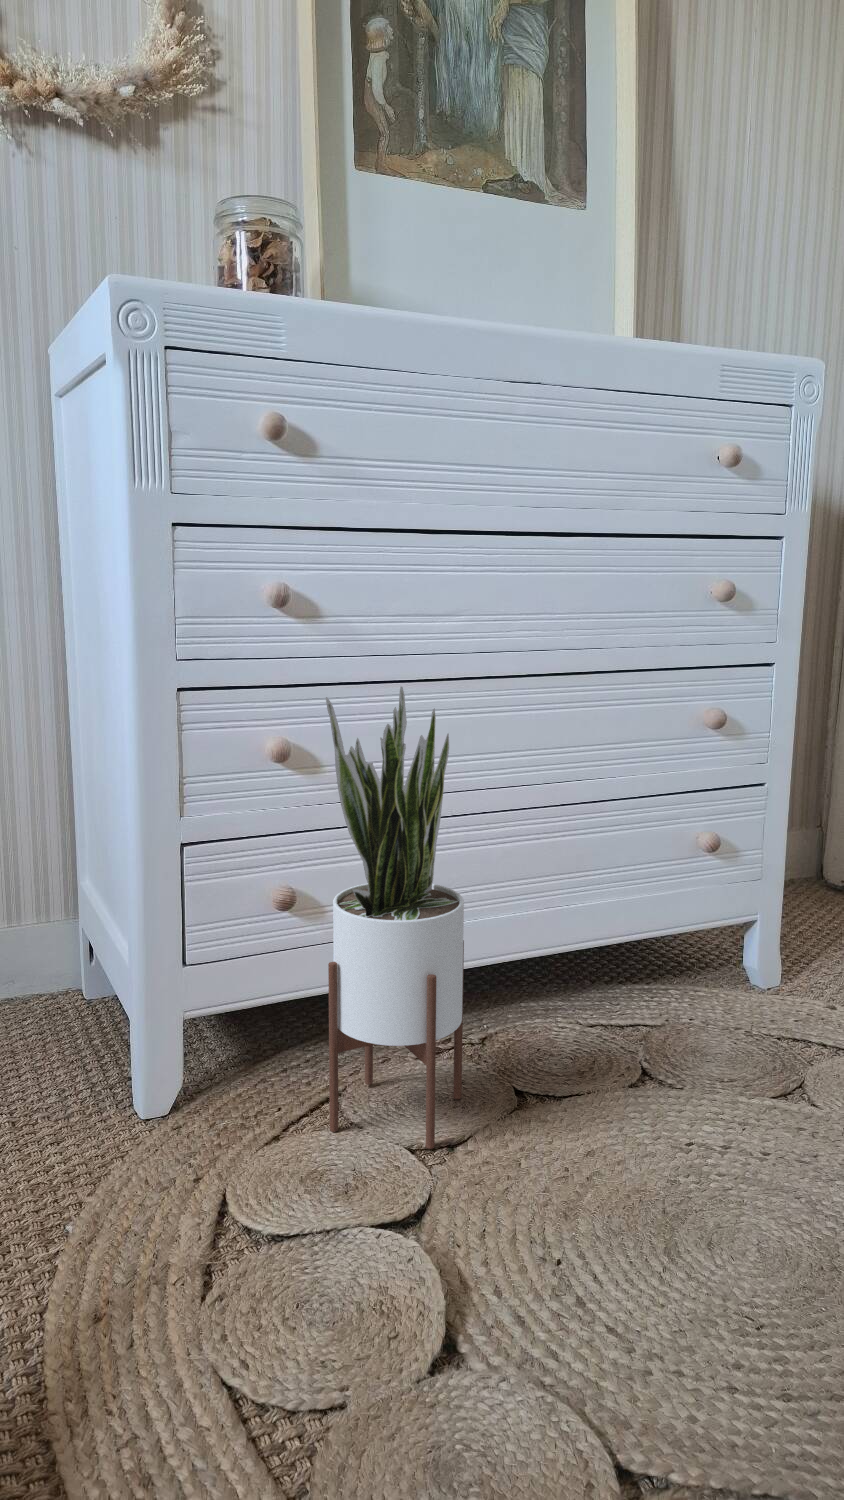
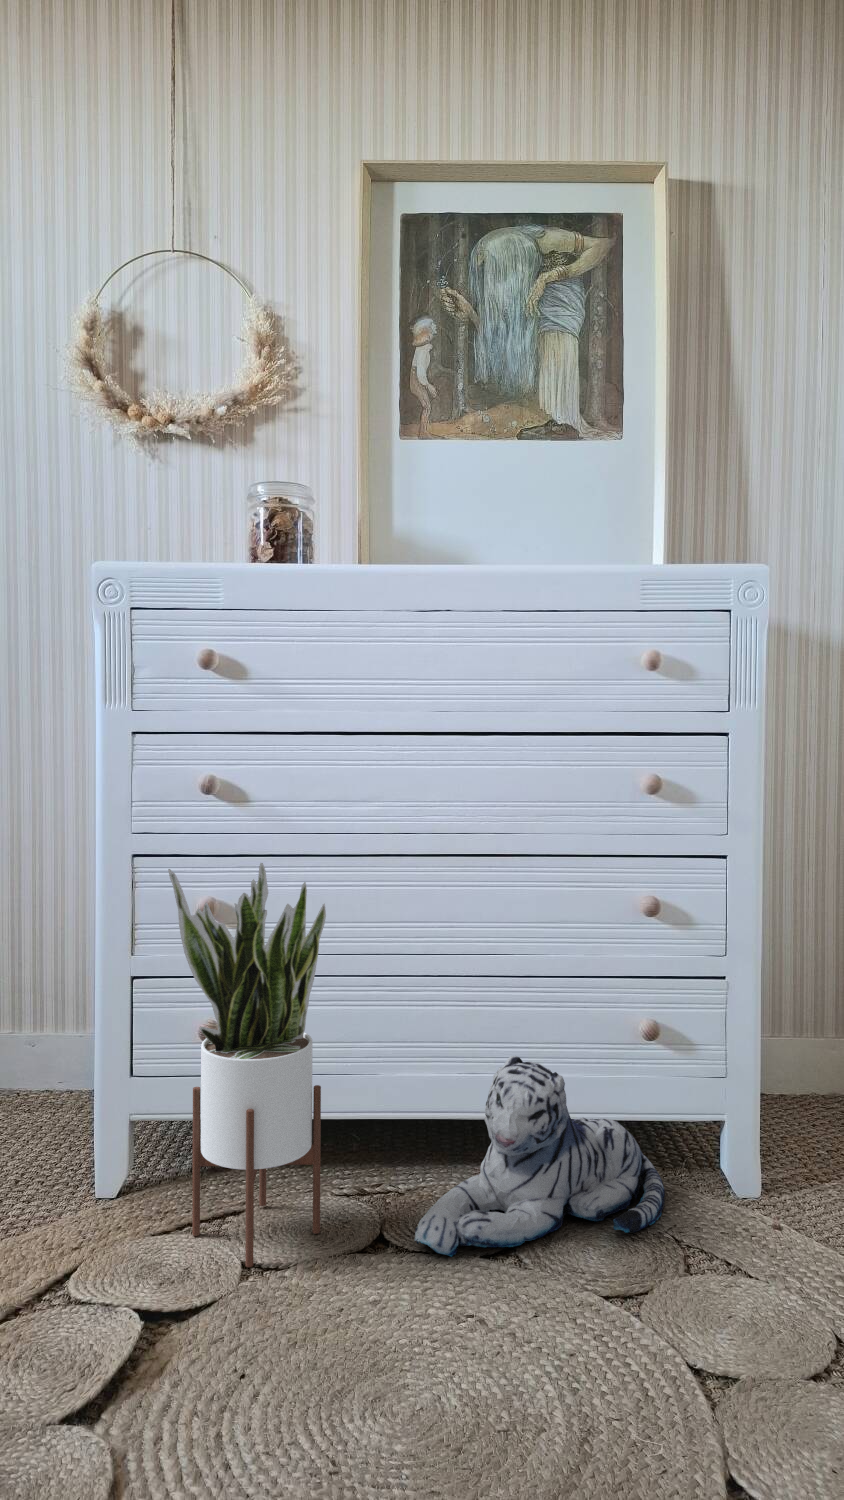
plush toy: none [557,880,743,1090] -> present [415,1056,665,1257]

